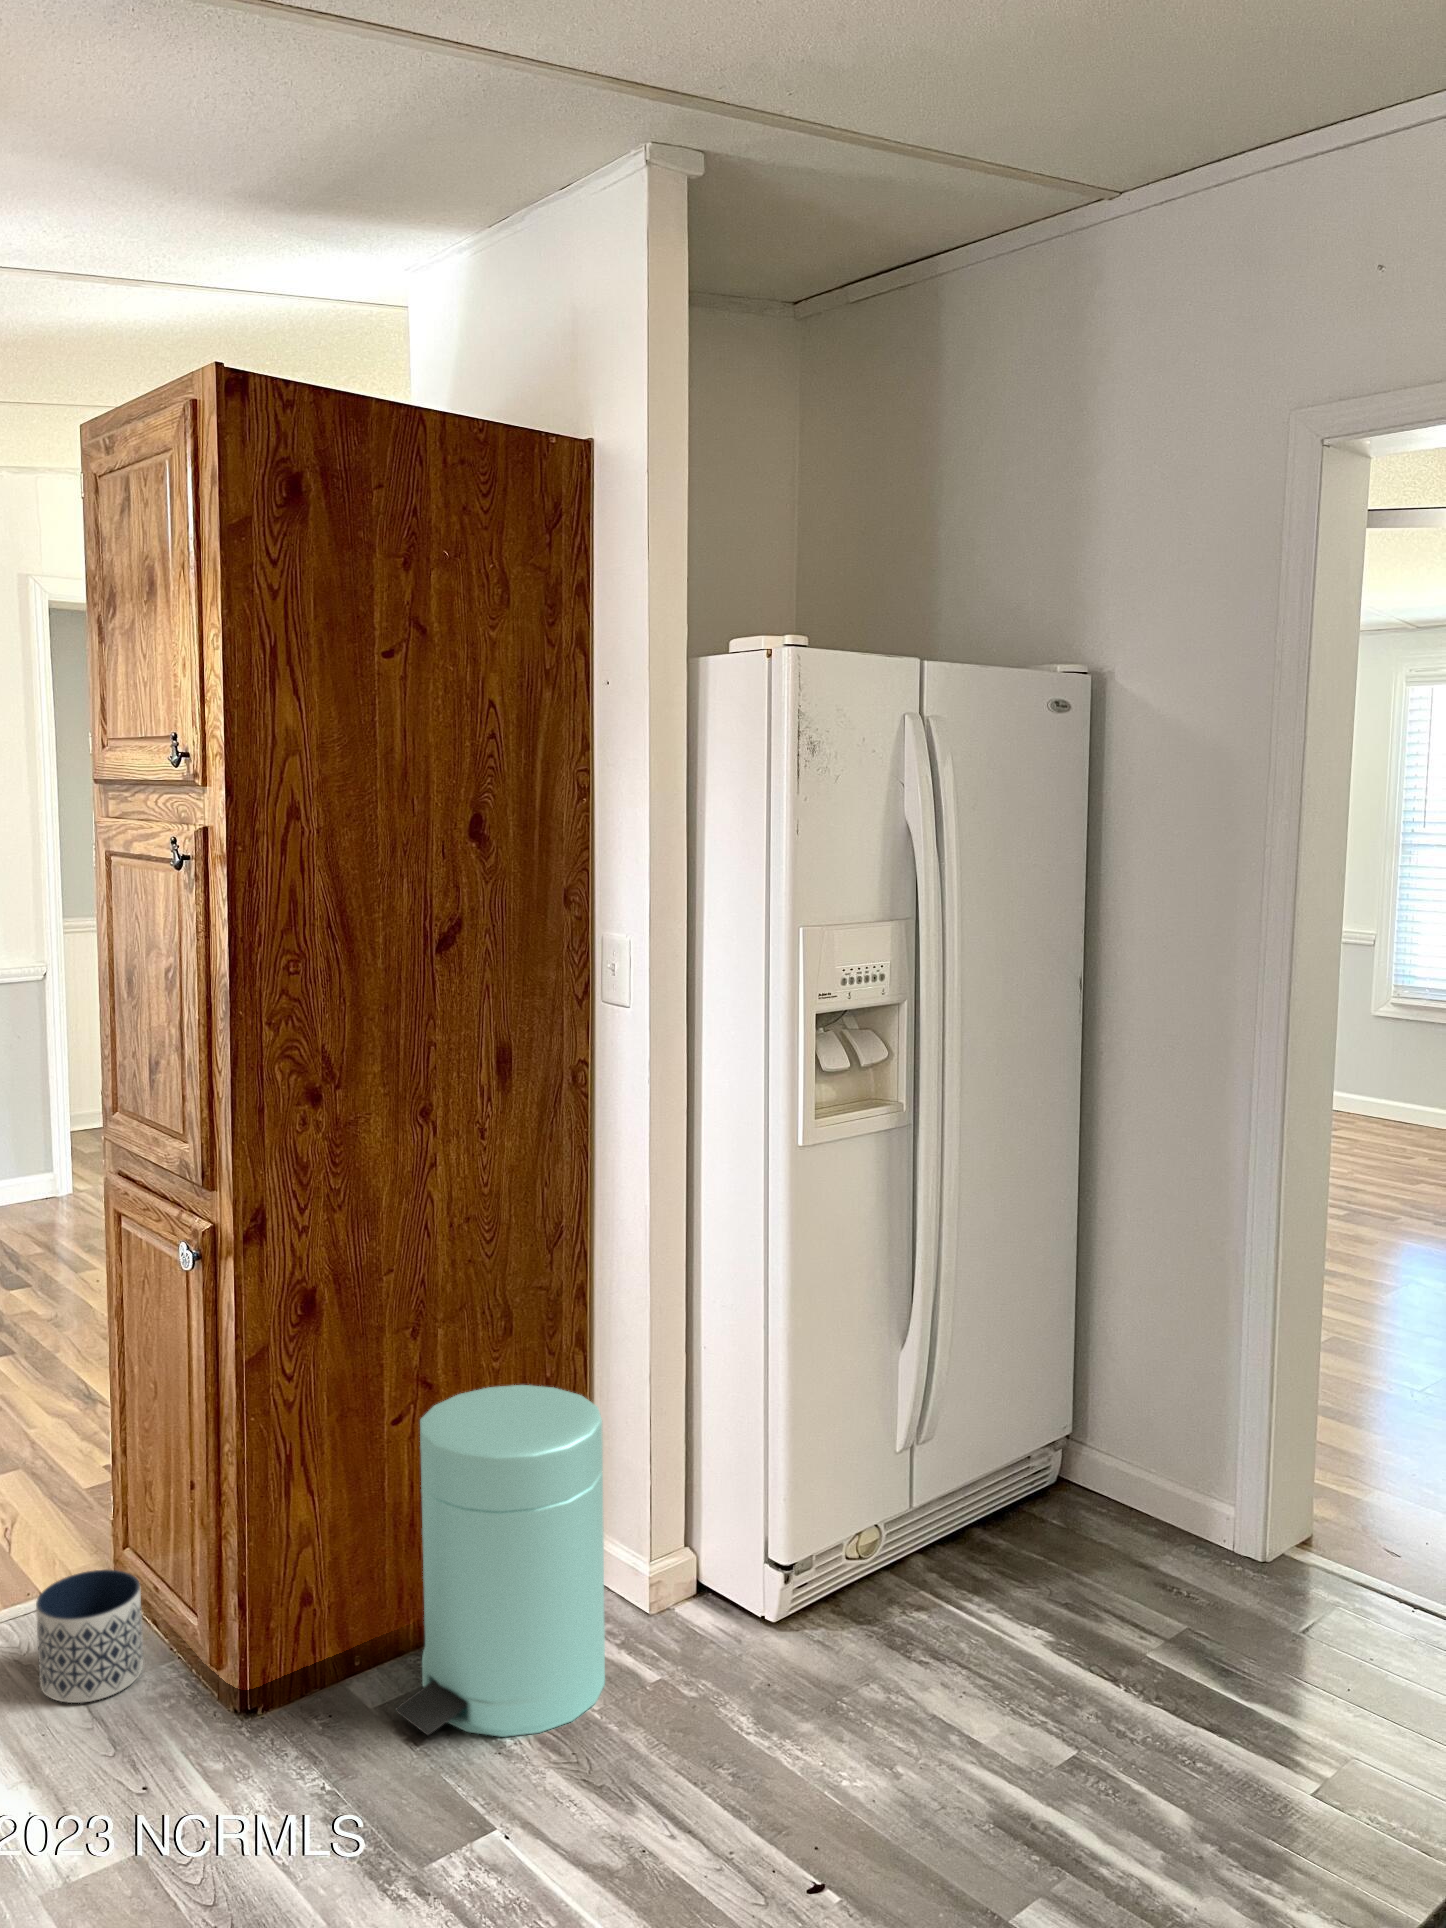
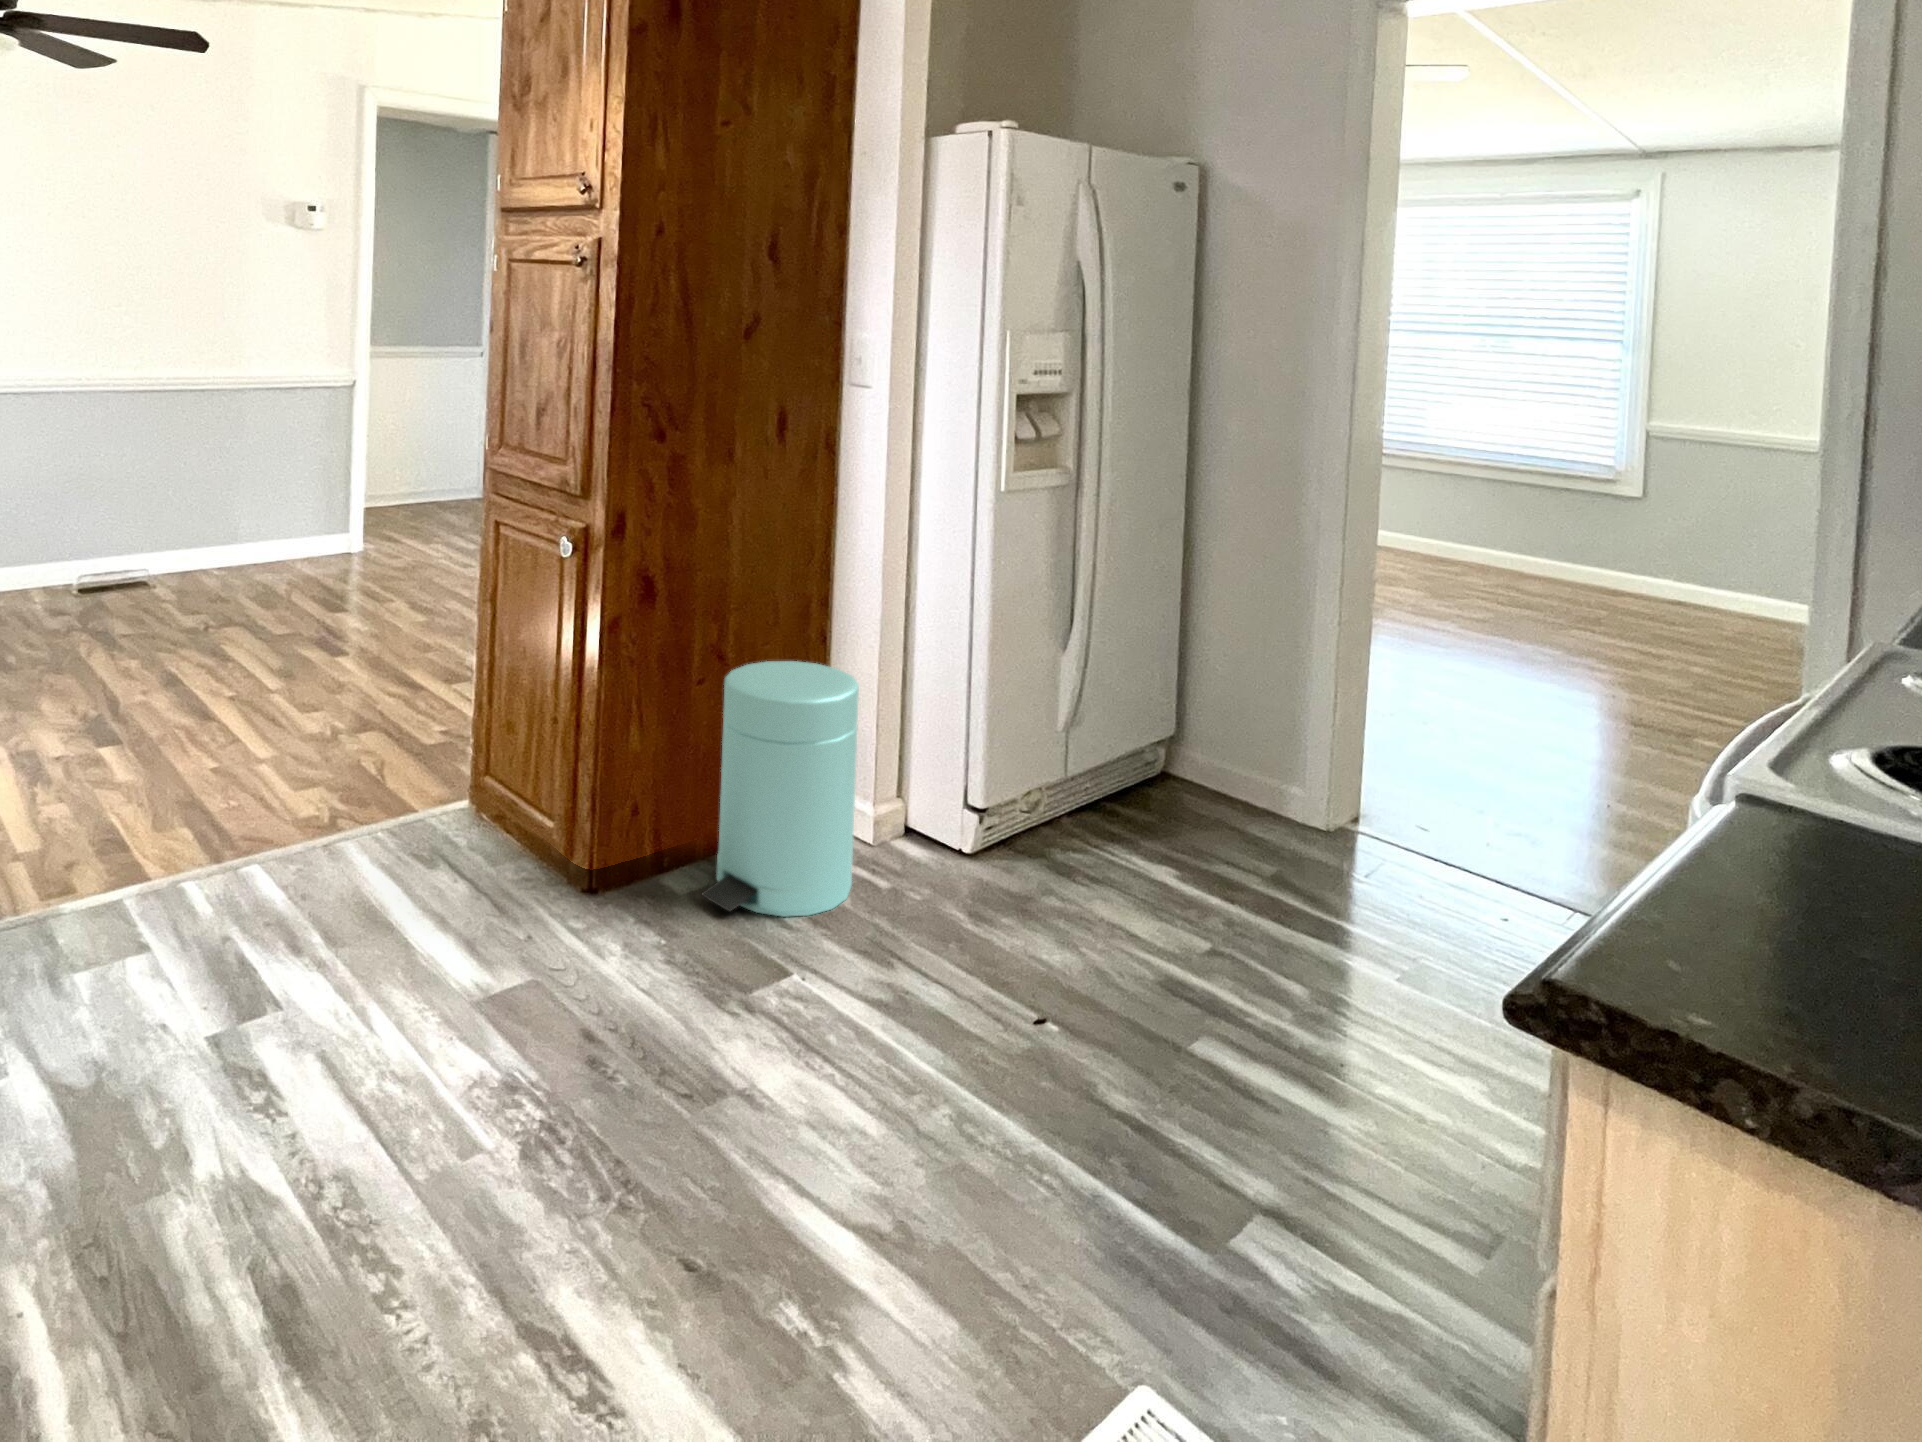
planter: present [36,1570,144,1703] -> none [432,786,508,881]

